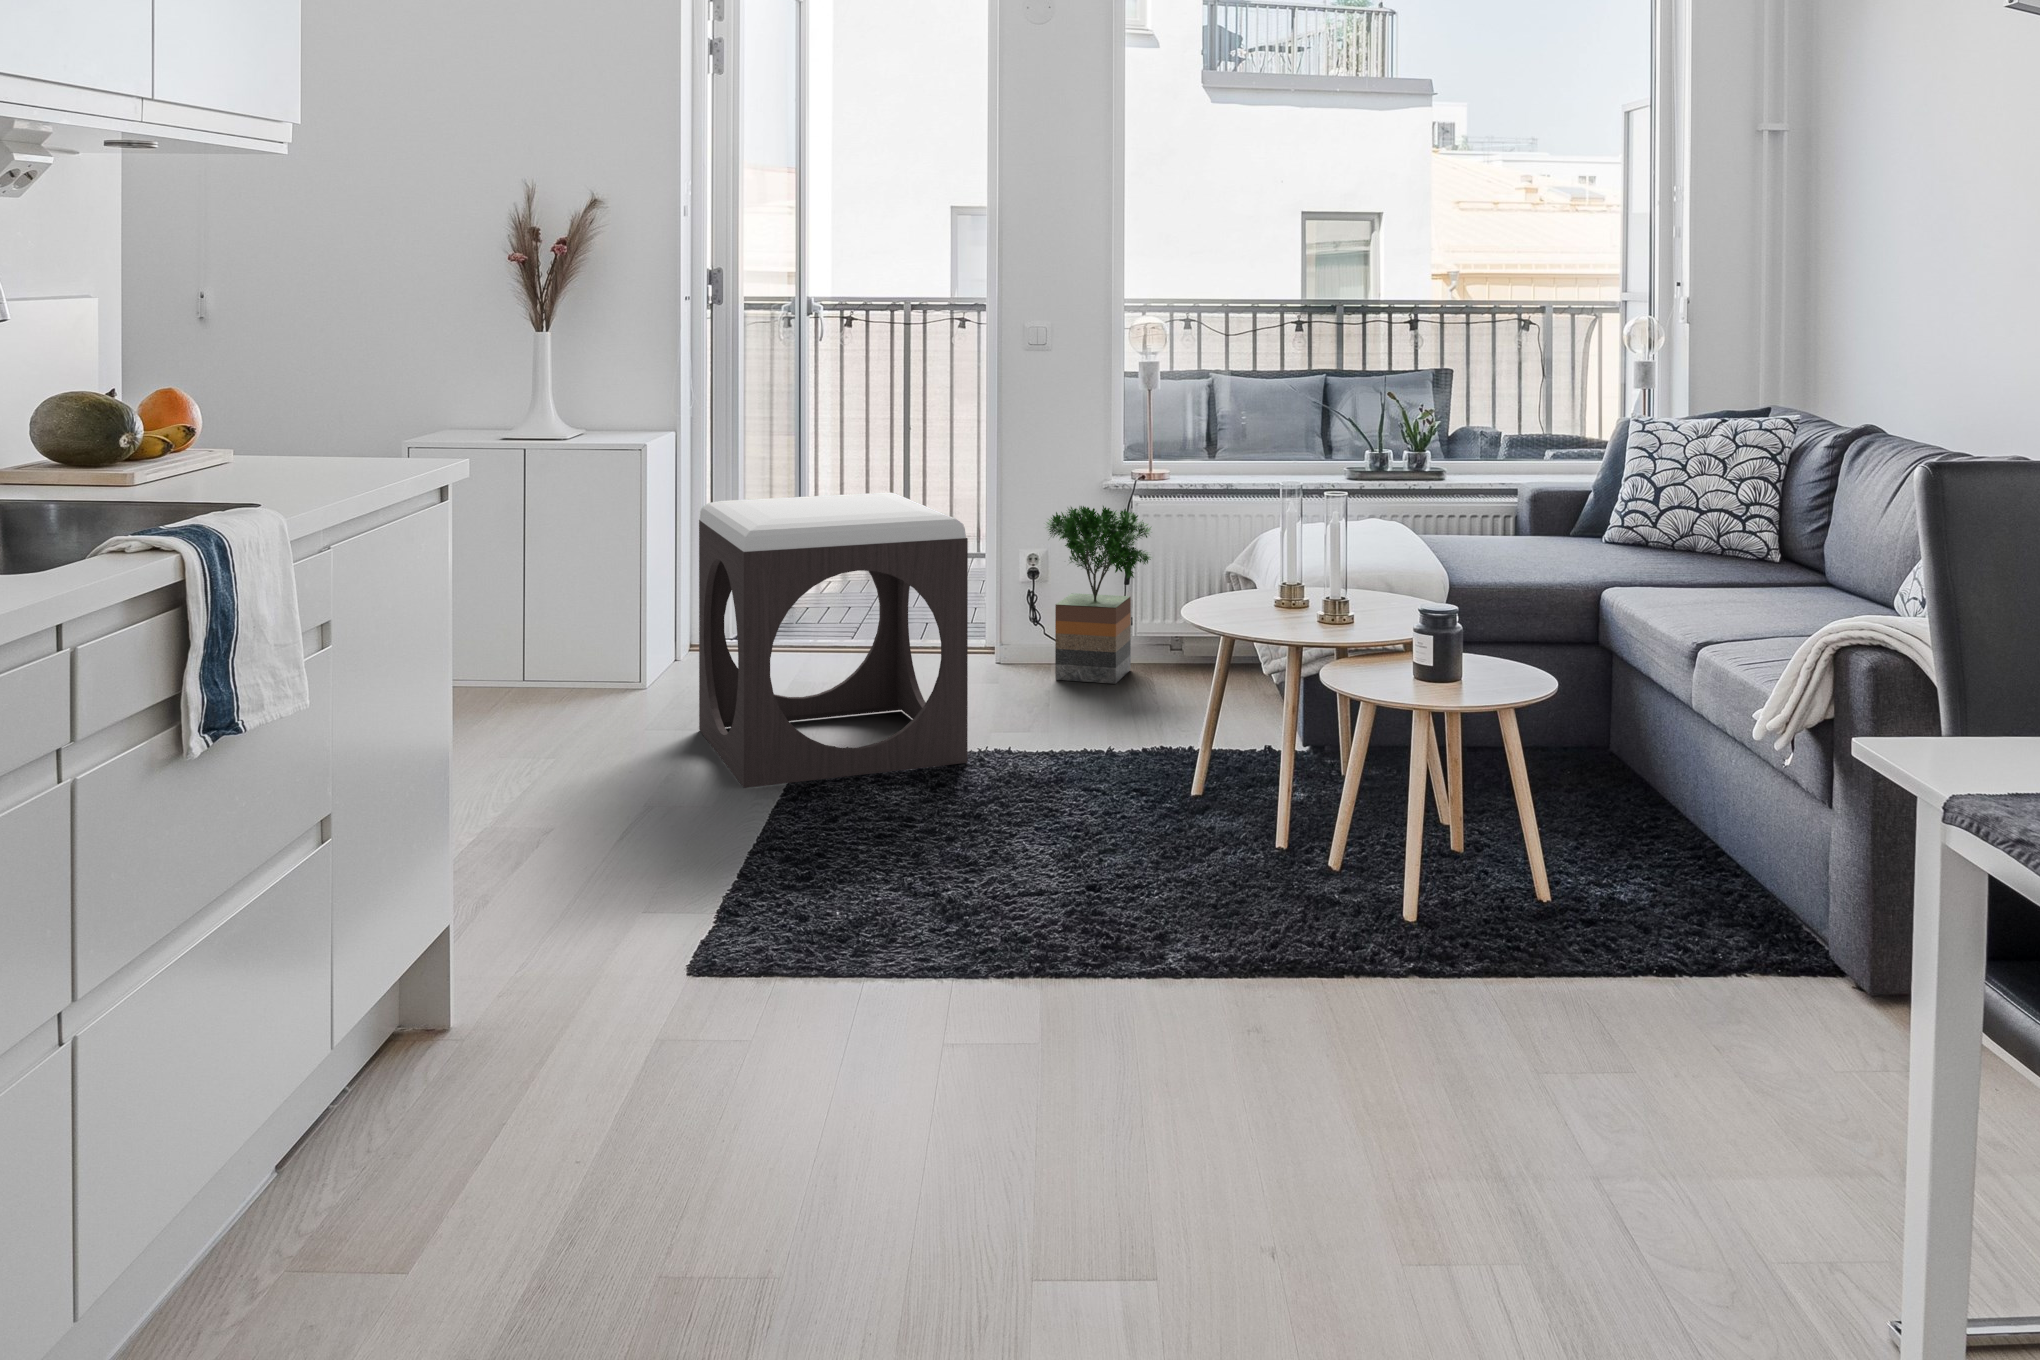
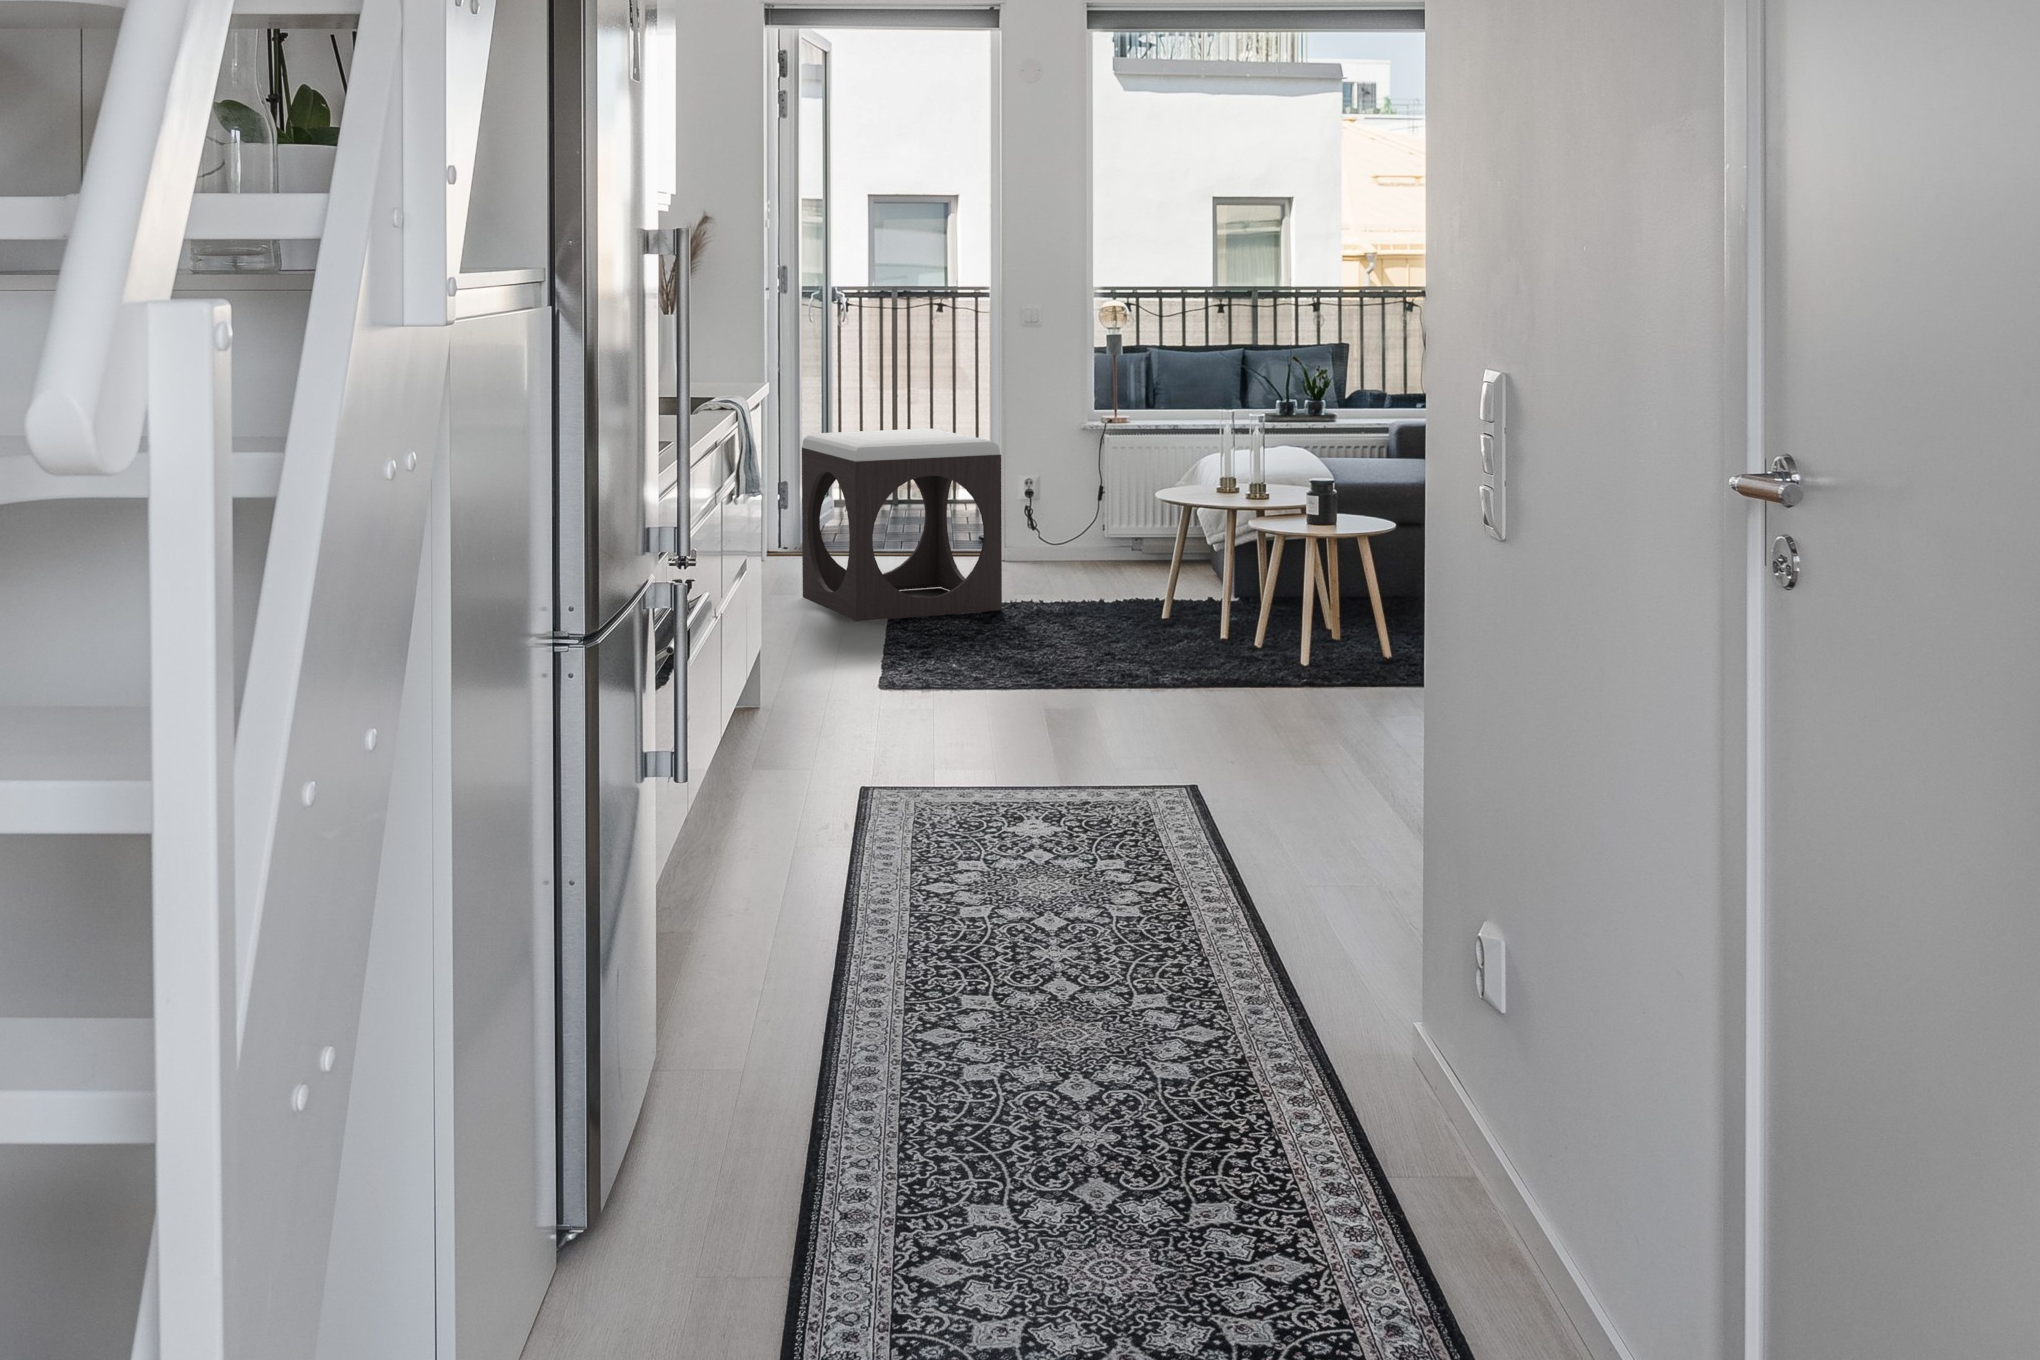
potted tree: present [1046,506,1151,684] -> none [1034,443,1119,574]

